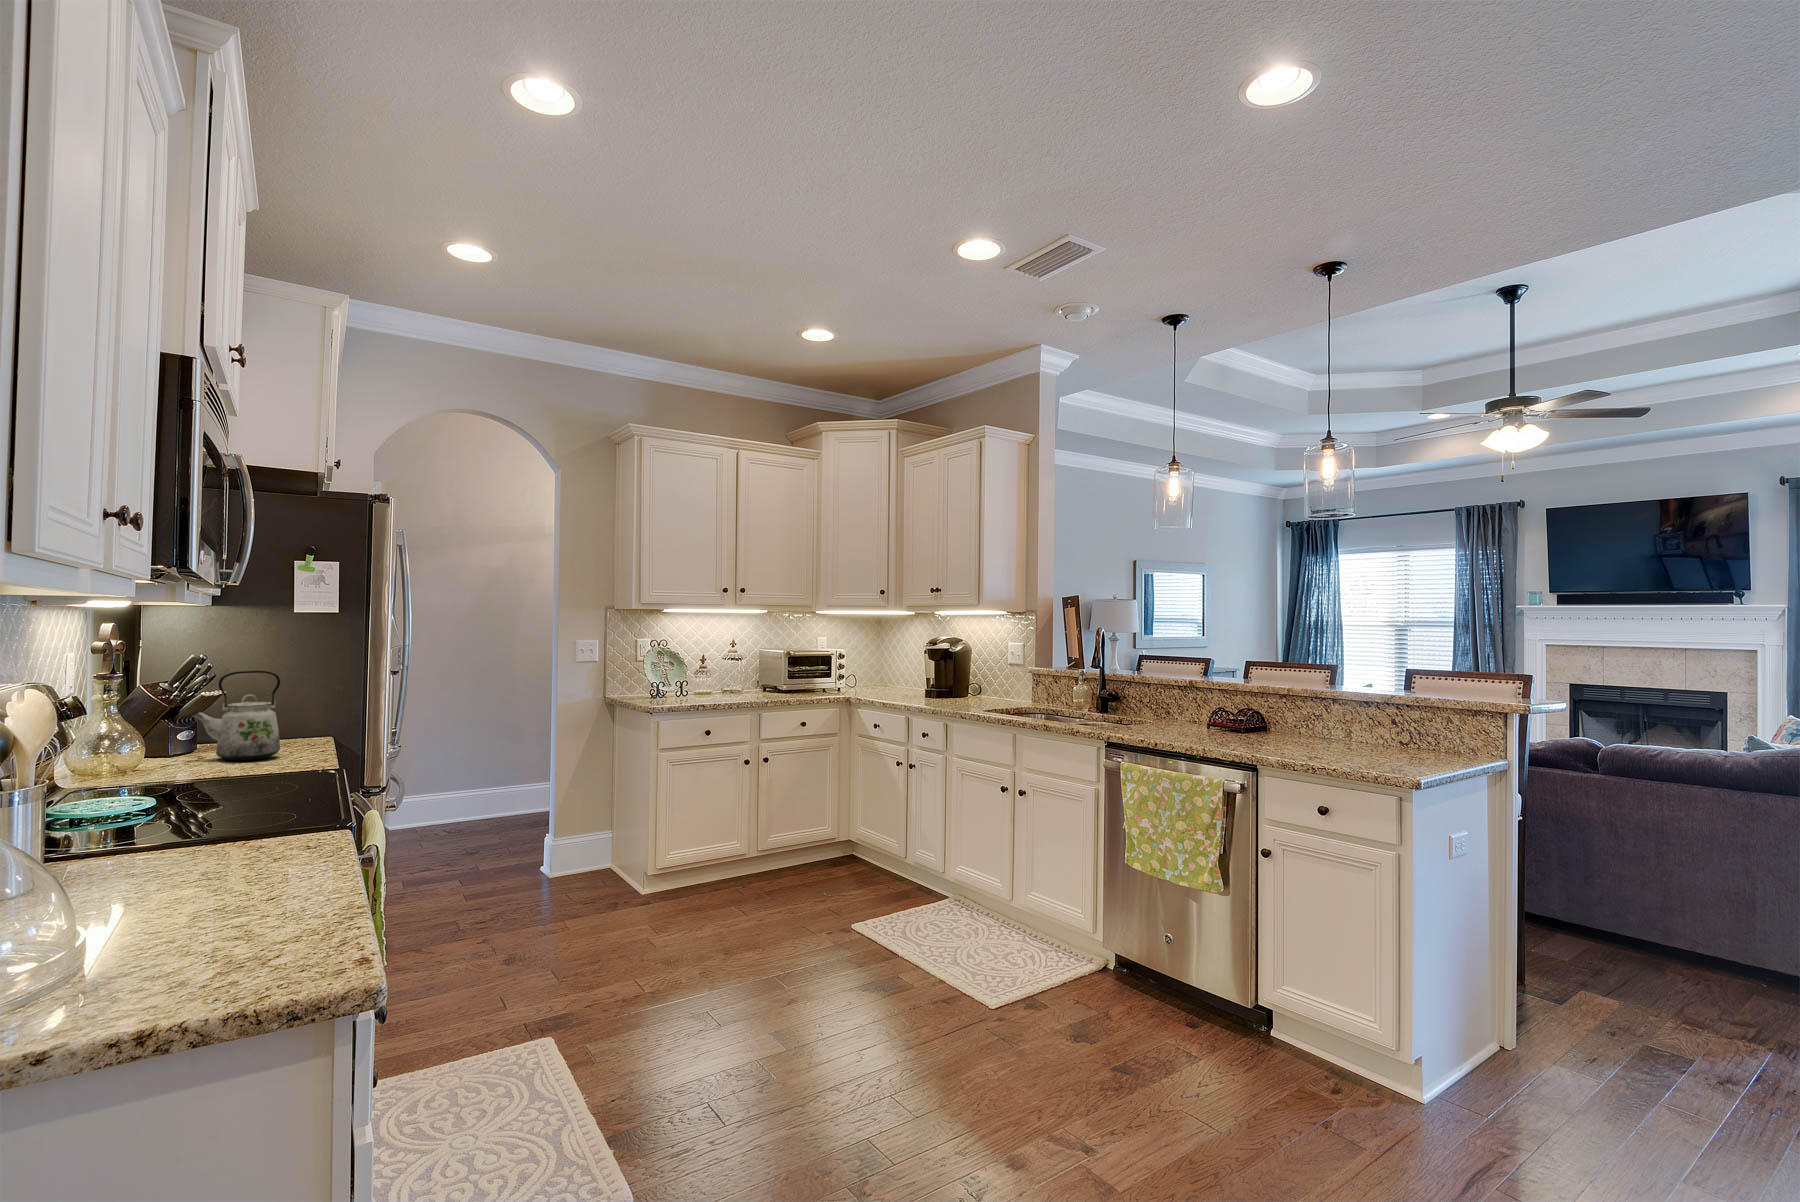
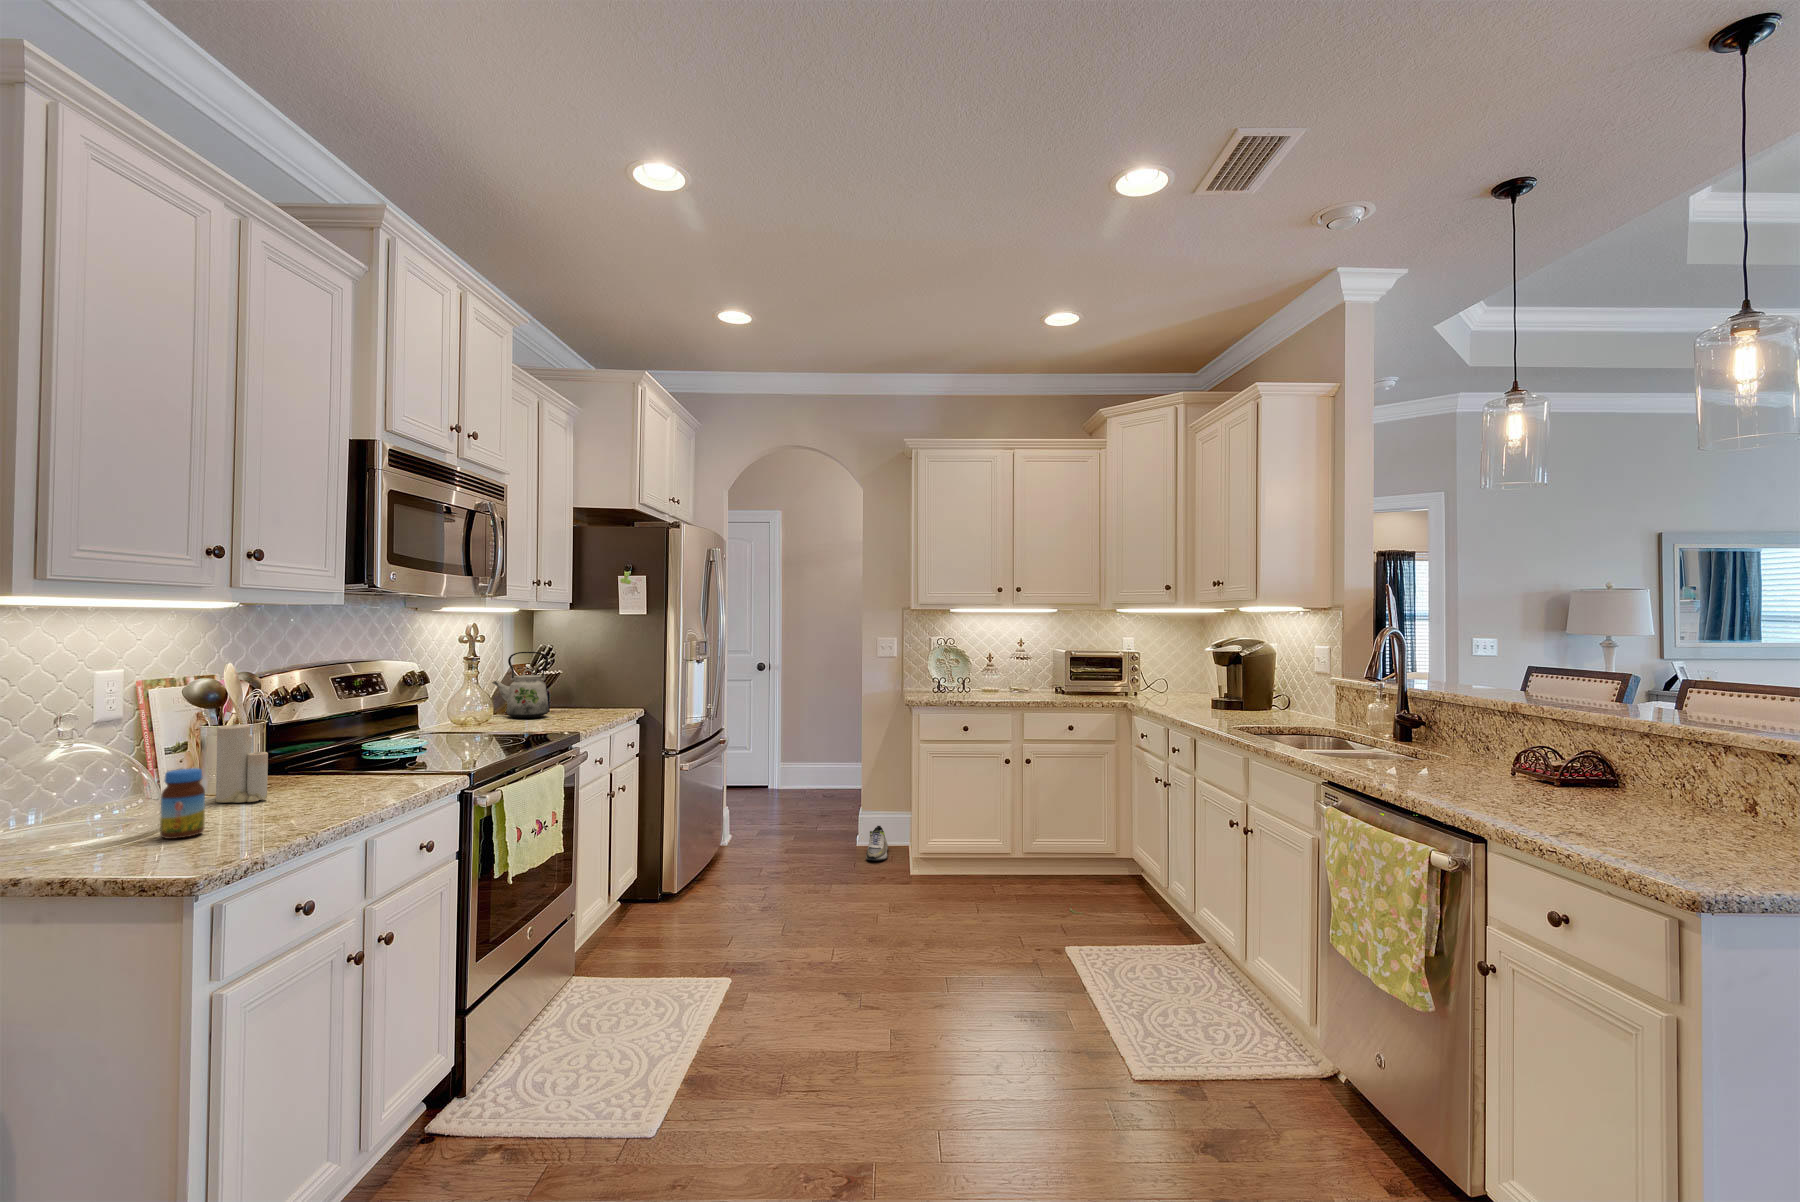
candle: none [161,776,248,898] -> present [216,721,268,802]
jar: none [256,842,312,941] -> present [160,768,205,839]
shoe: none [578,848,605,886] -> present [866,826,888,860]

